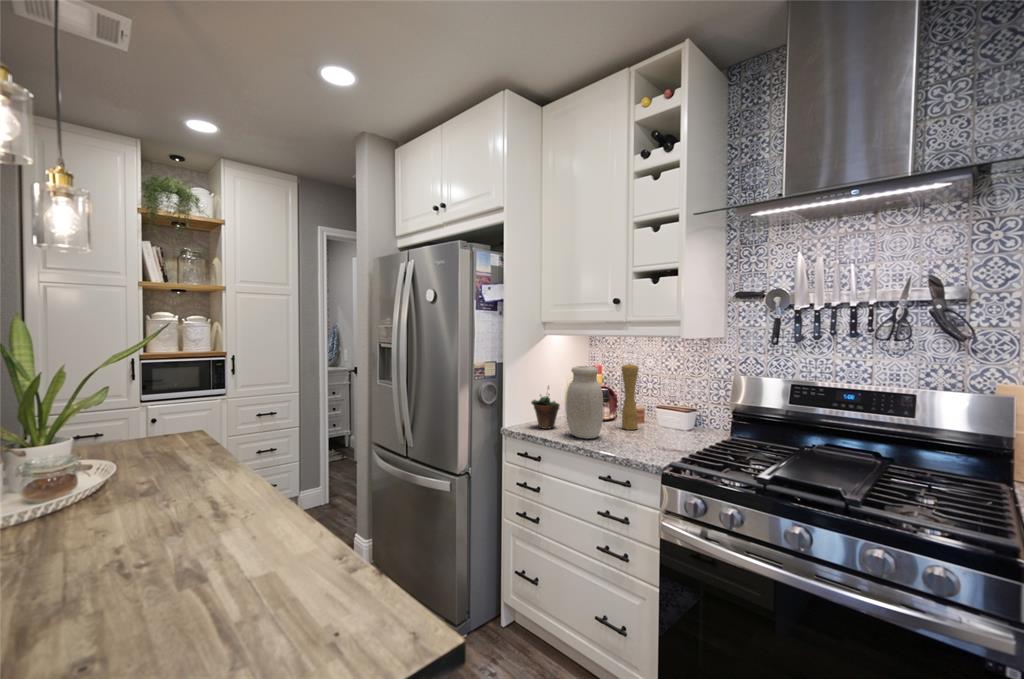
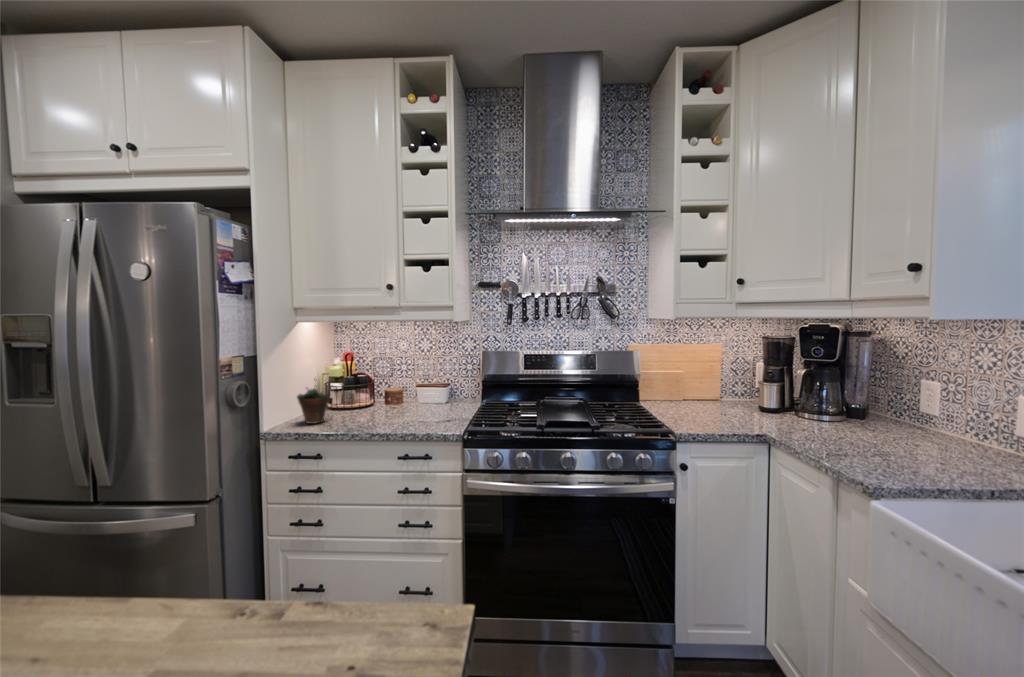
pepper mill: present [621,364,639,430] -> none [388,347,406,410]
jar: present [566,366,603,439] -> none [346,352,385,425]

